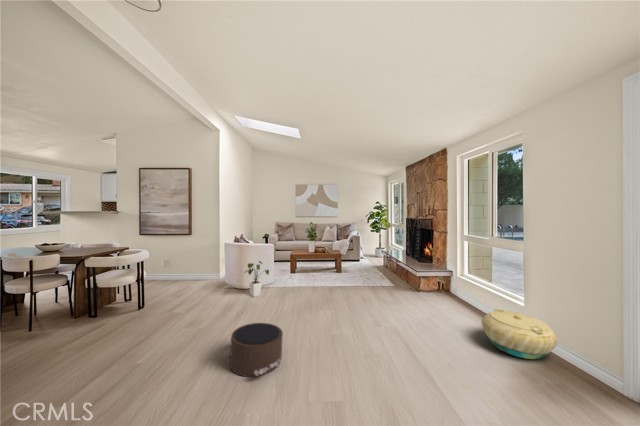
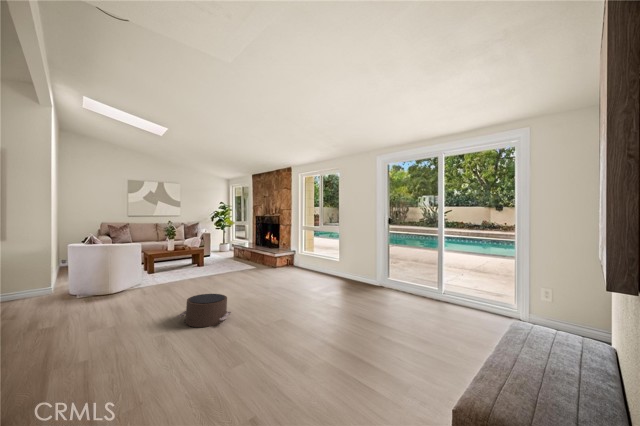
house plant: present [244,261,269,297] -> none [122,258,155,293]
basket: present [481,309,558,359] -> none [325,264,356,284]

